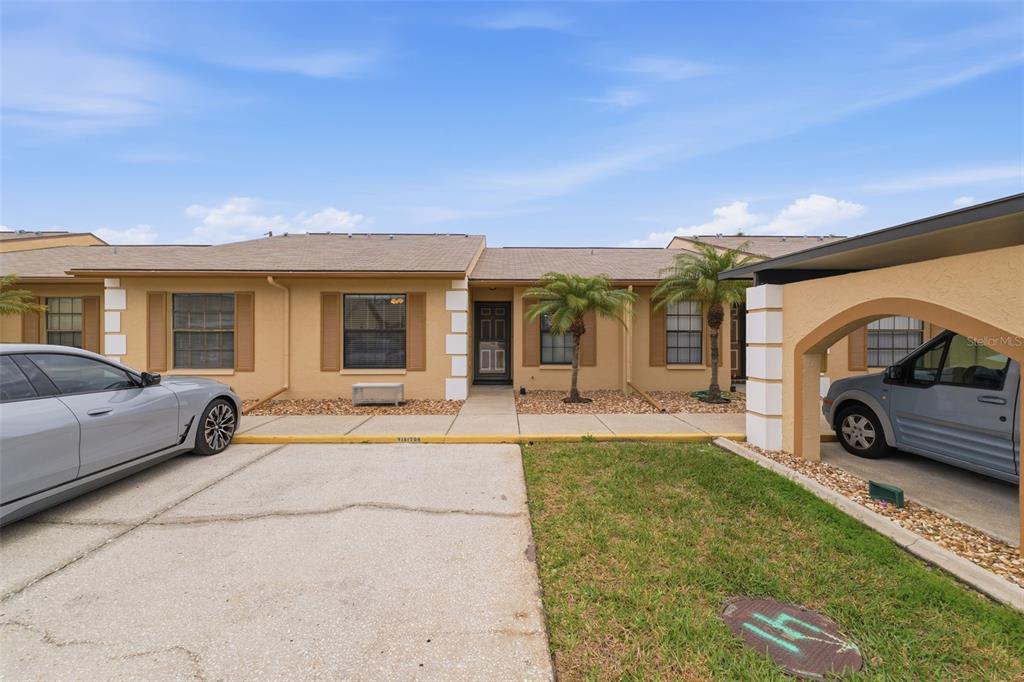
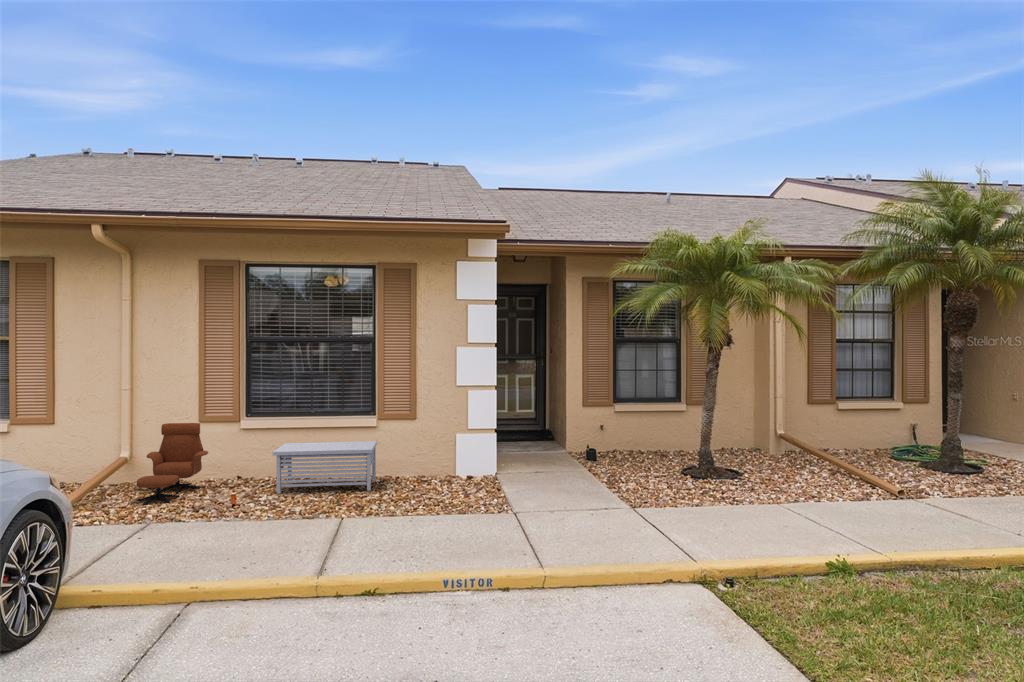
lounge chair: none [287,372,323,409] -> present [137,423,208,505]

